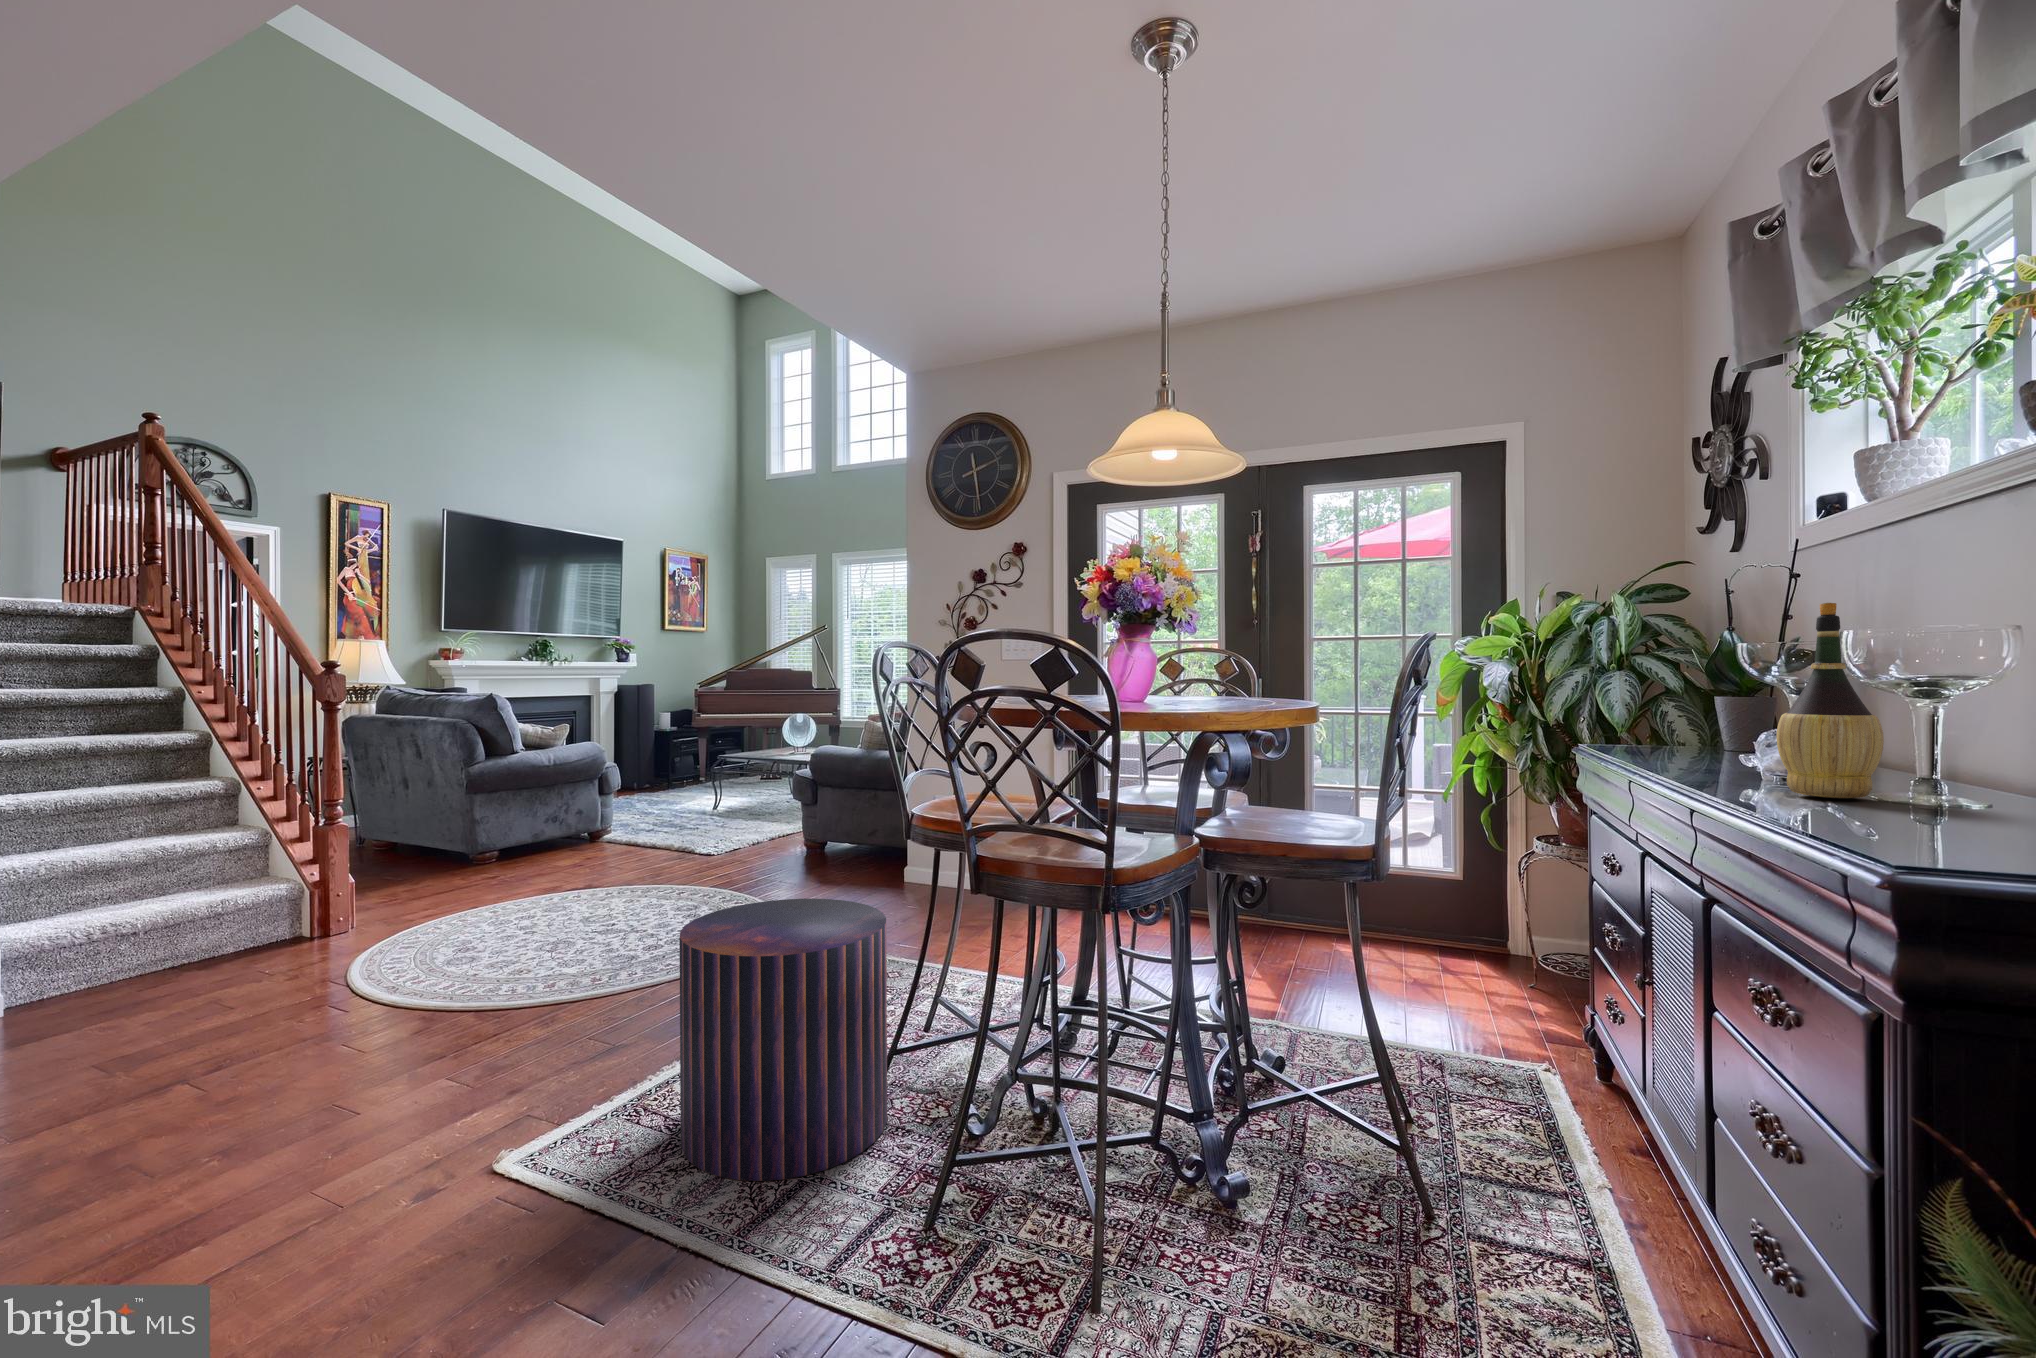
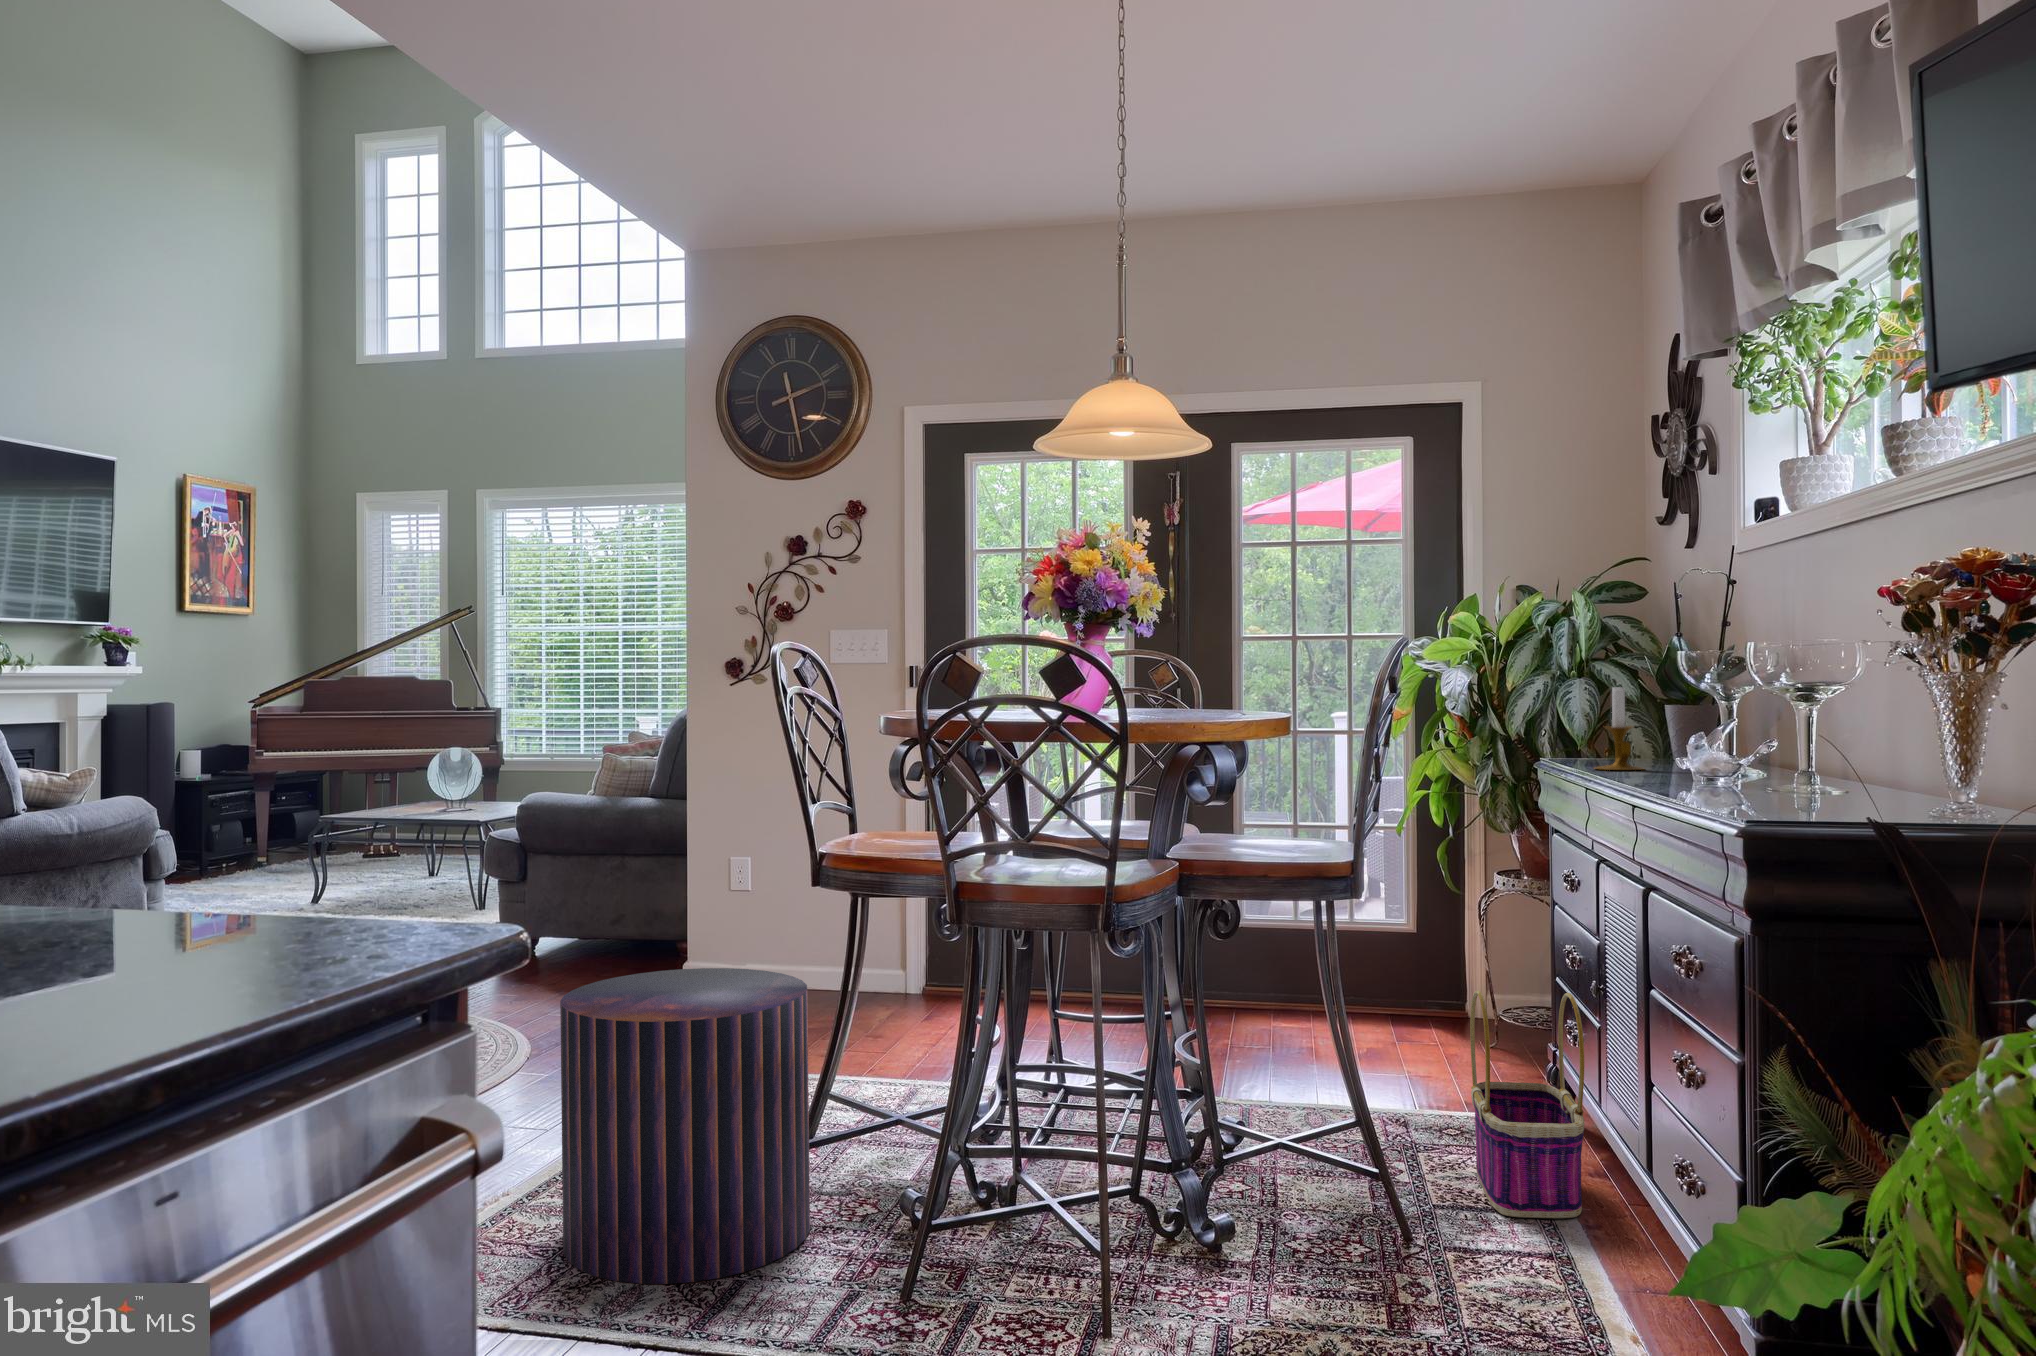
wine bottle: present [1776,603,1884,798] -> none [1702,621,1780,796]
candlestick: none [1634,678,1693,758] -> present [1596,687,1643,770]
basket: none [1503,966,1625,1209] -> present [1470,990,1585,1218]

